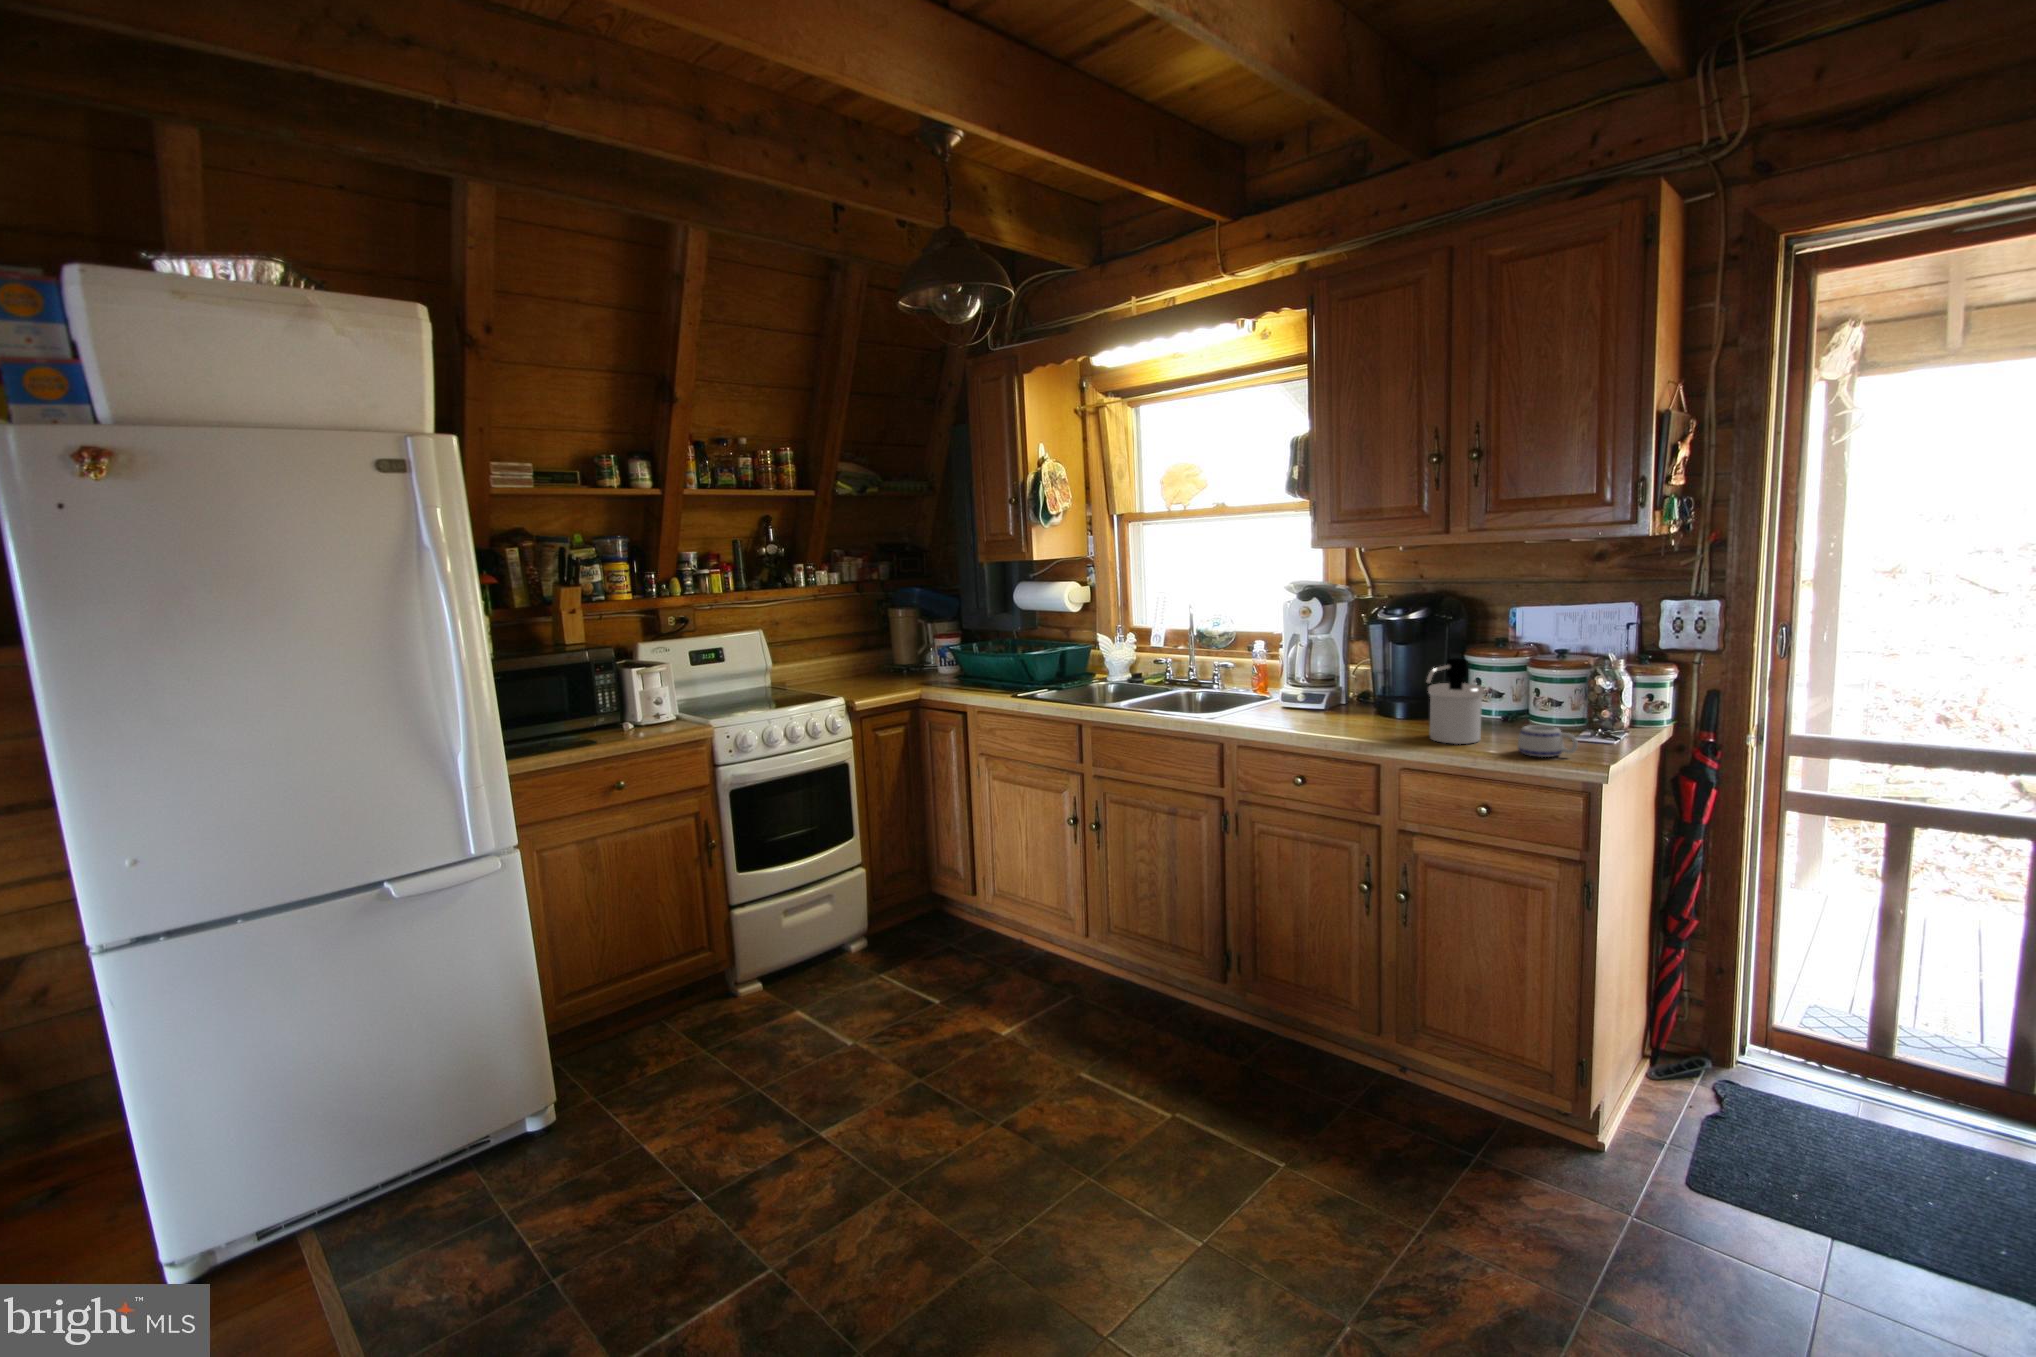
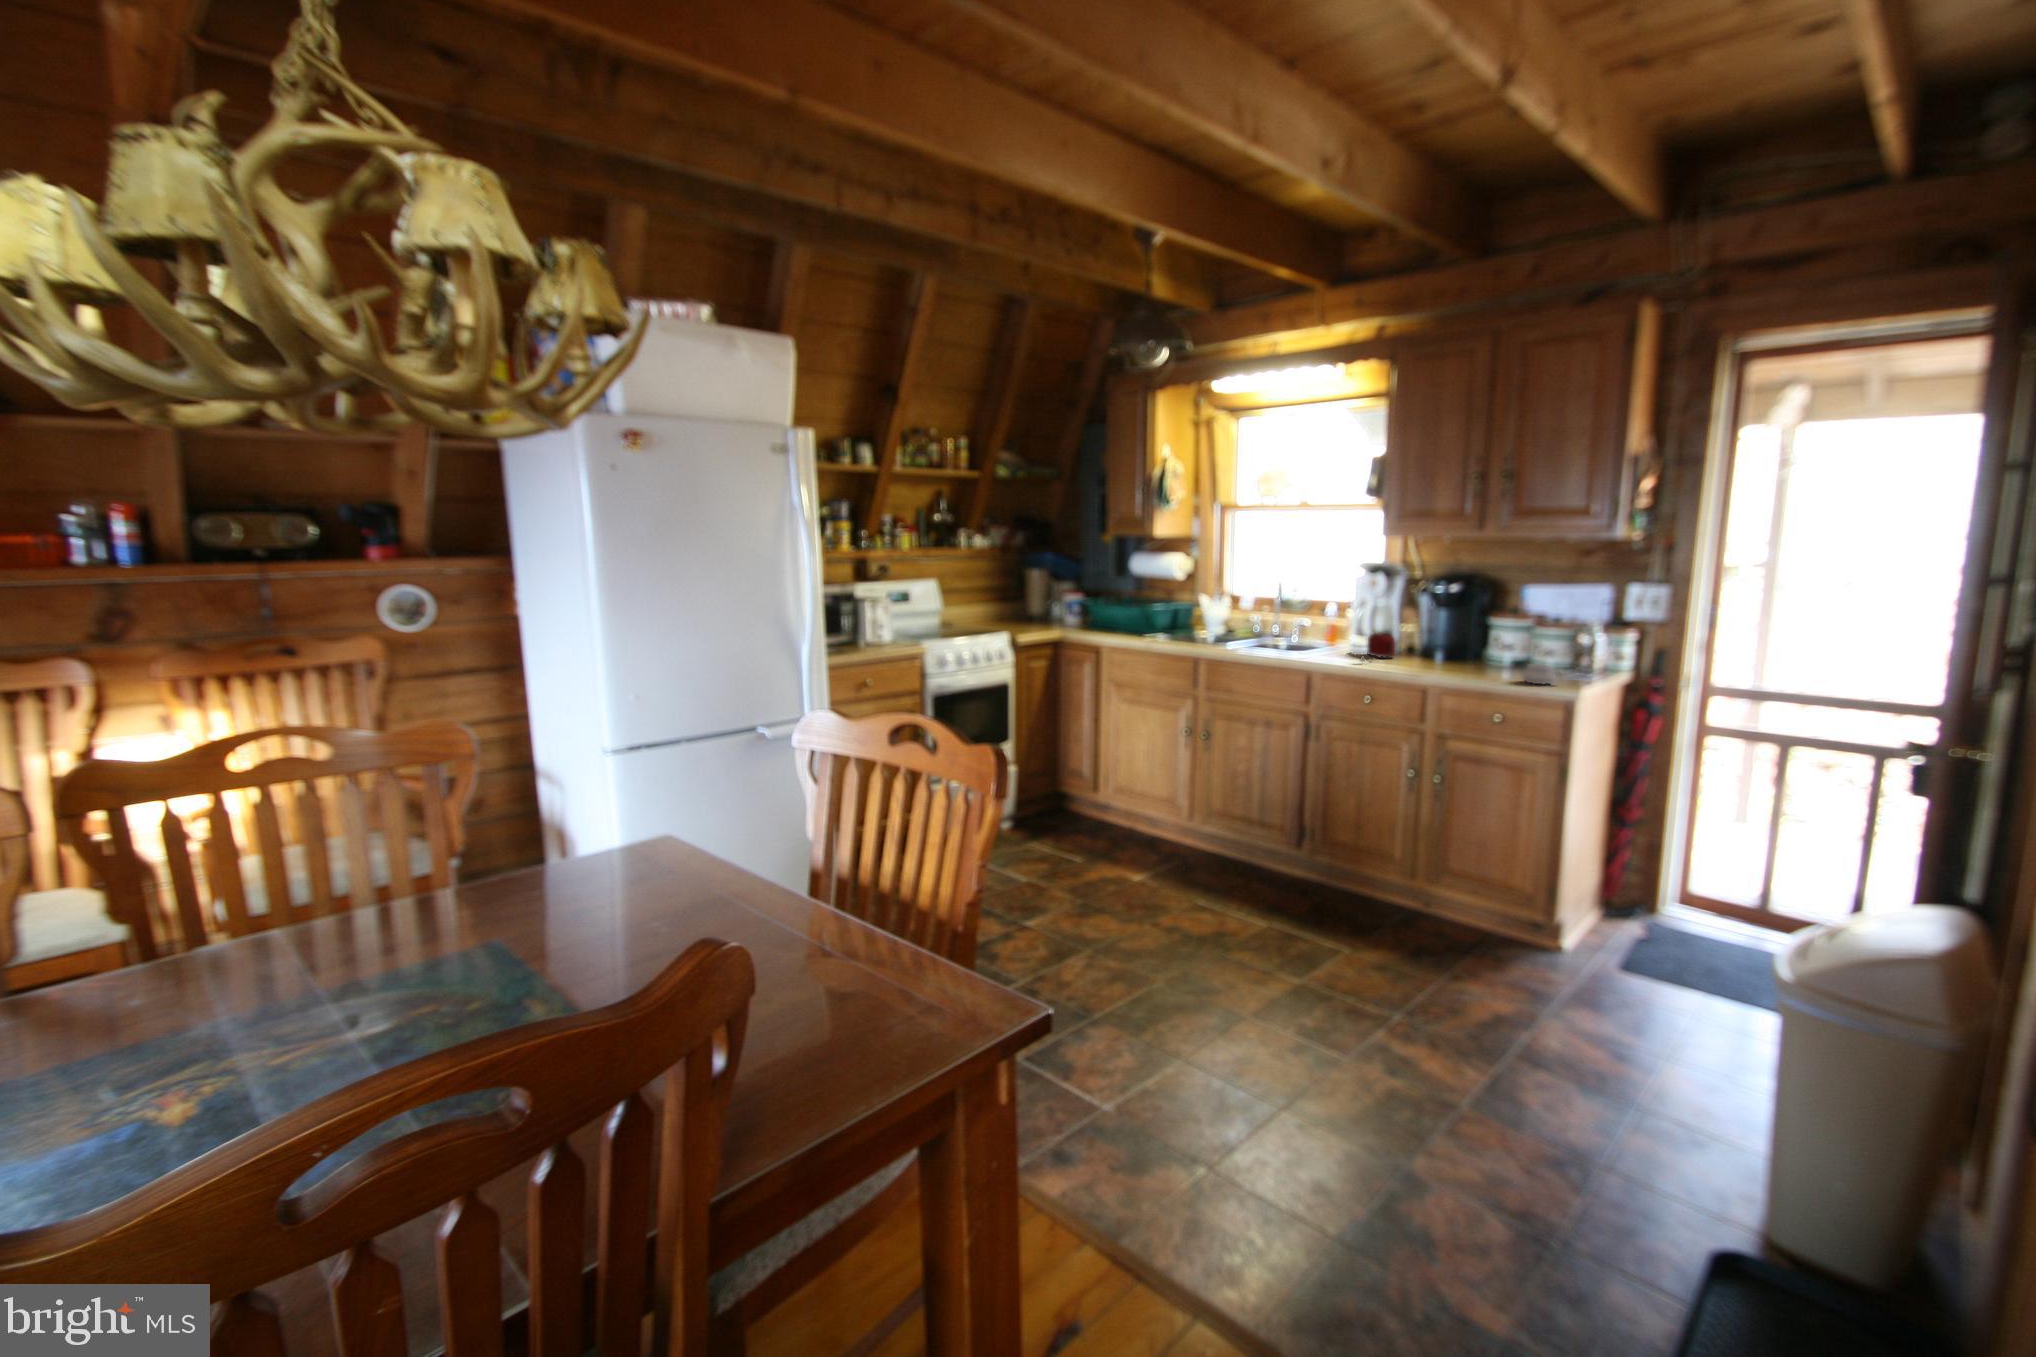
soap dispenser: present [1426,658,1484,744] -> none [1463,618,1503,676]
toaster: none [1277,679,1339,725] -> present [1352,633,1395,661]

